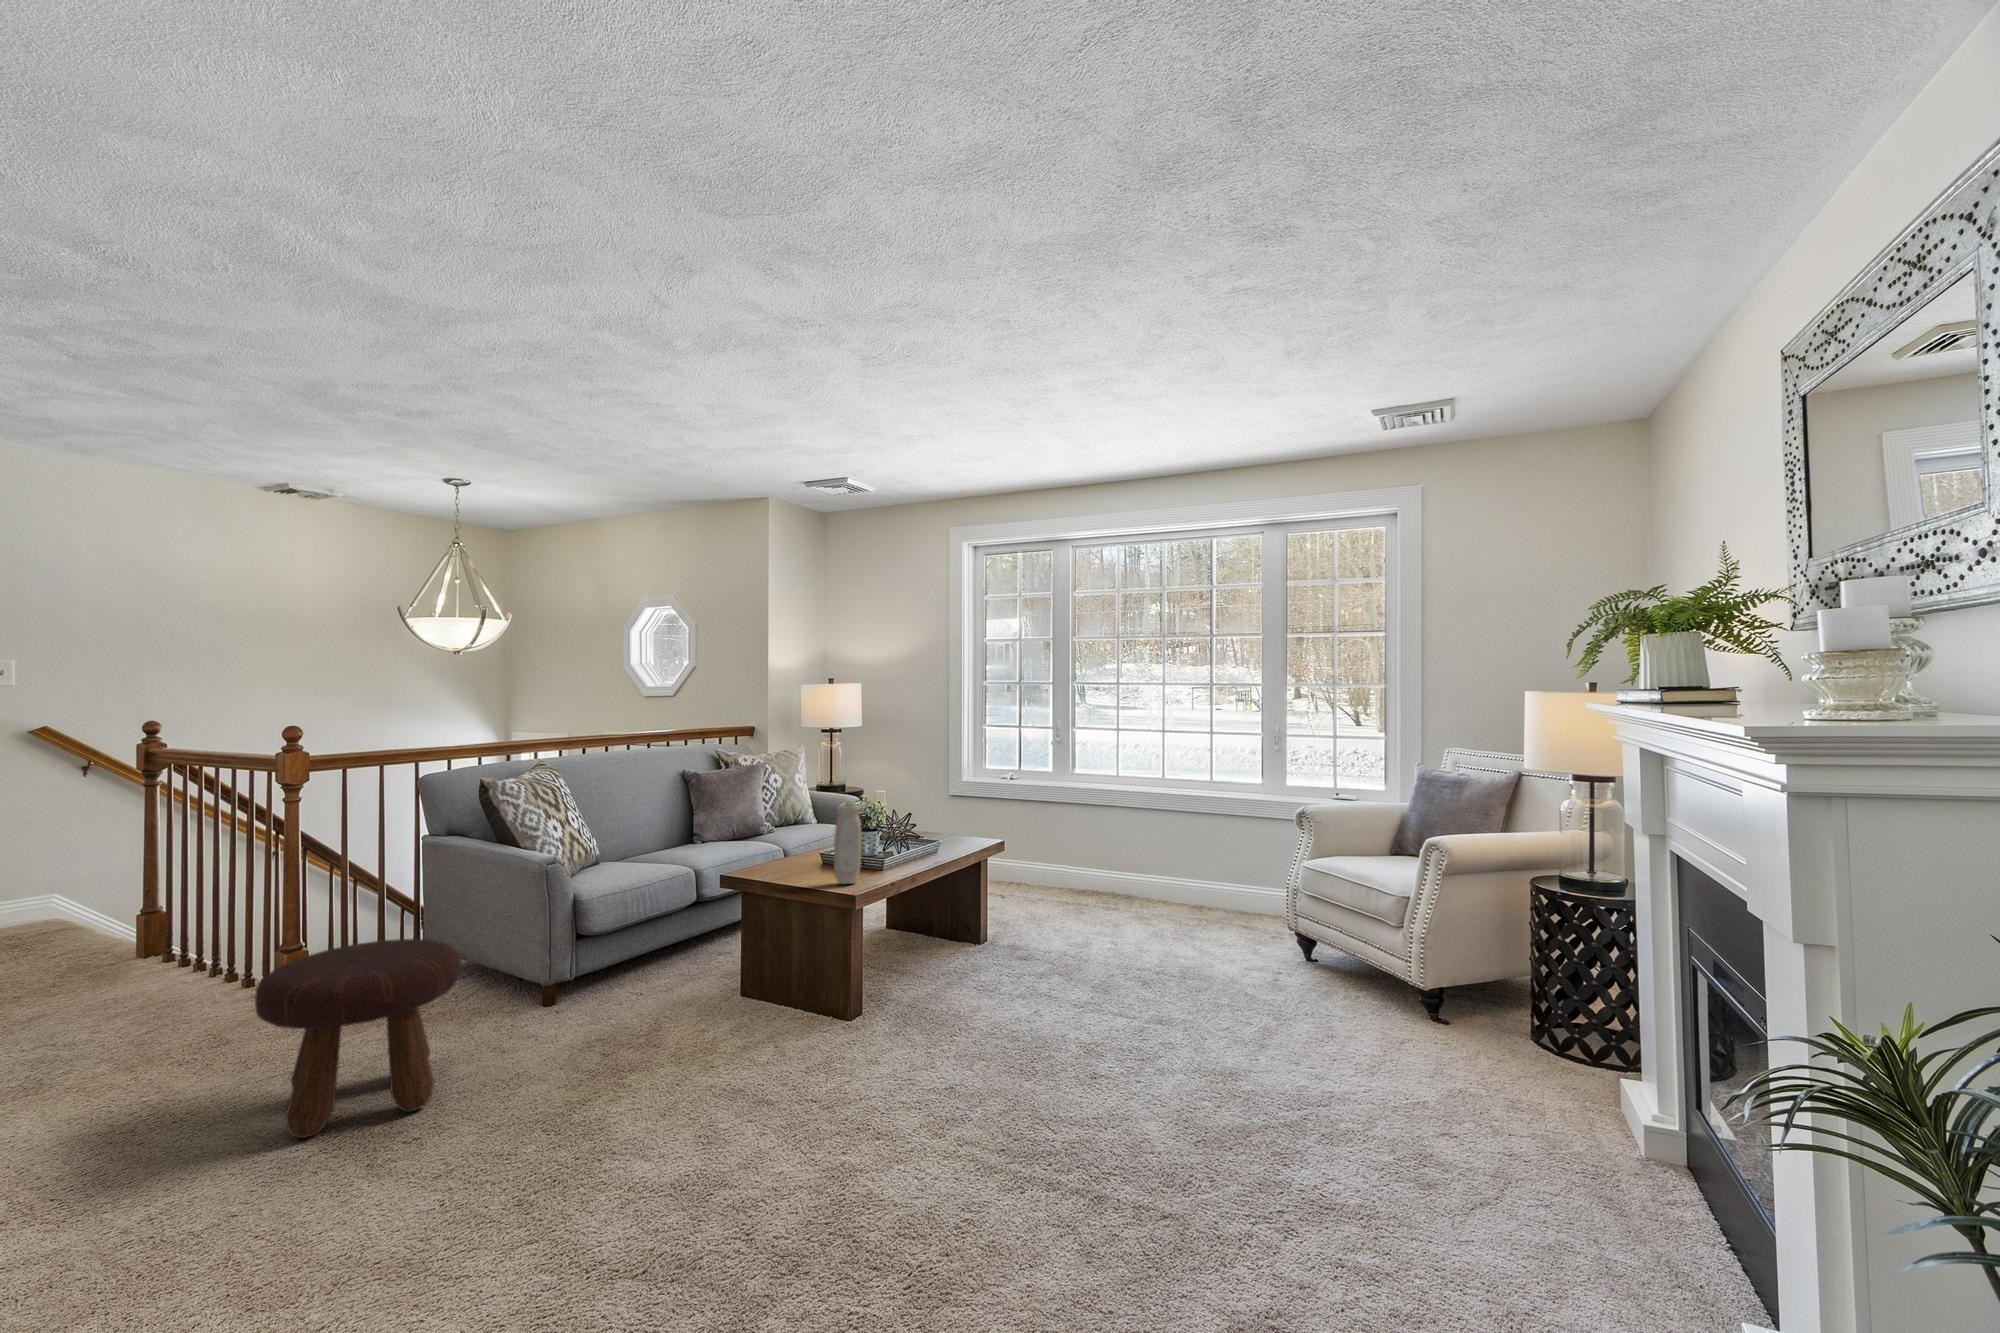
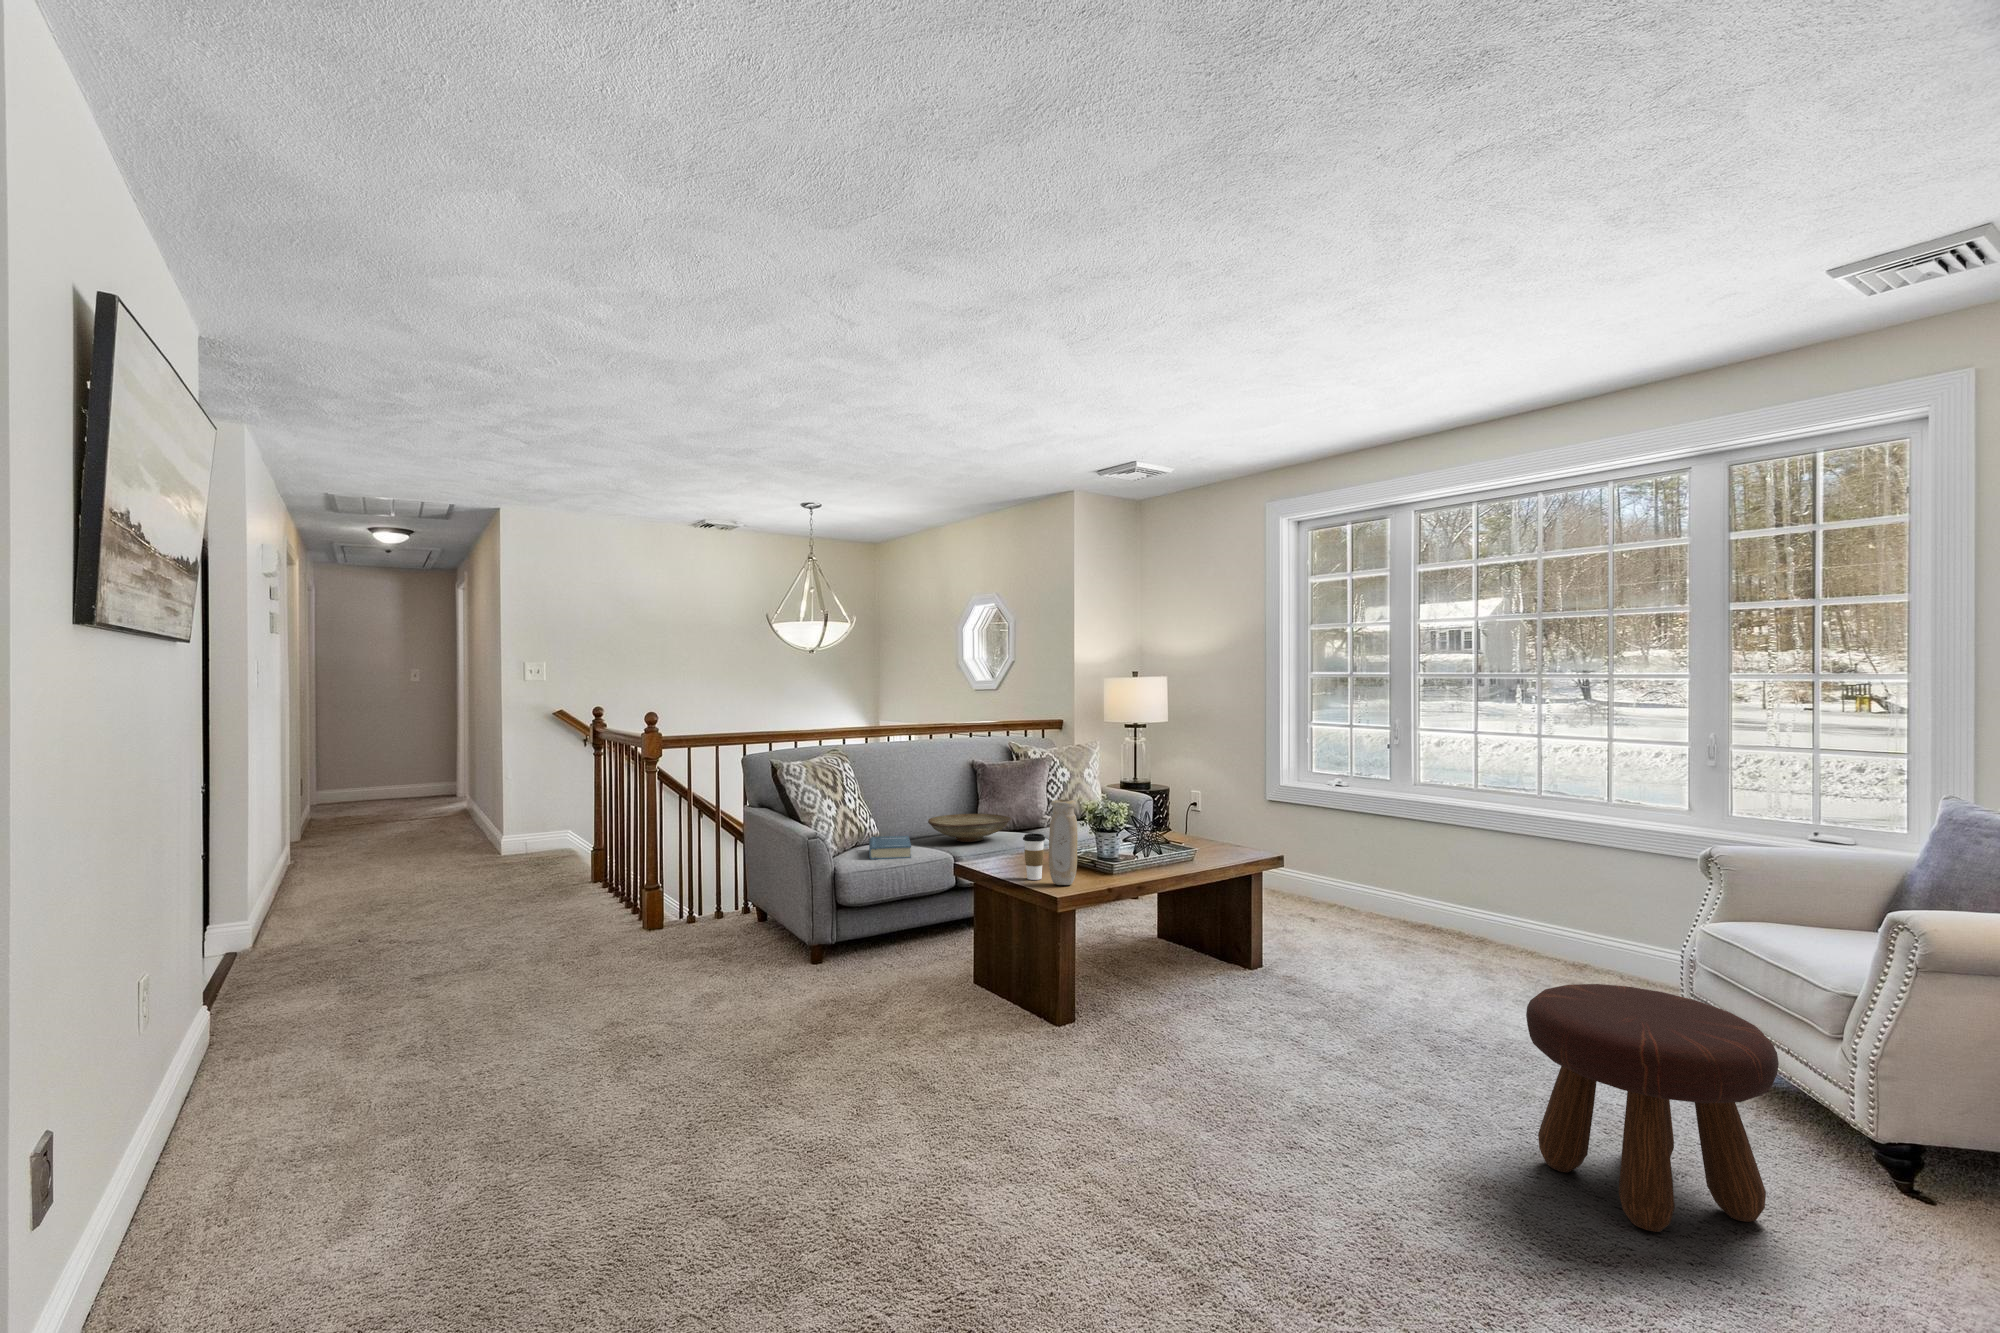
decorative bowl: none [656,823,744,853] -> present [928,814,1011,842]
coffee cup: none [803,838,824,882] -> present [1023,834,1045,880]
hardback book: none [600,852,658,880] -> present [869,836,911,860]
footstool: present [255,939,462,1138] -> present [1526,984,1779,1232]

